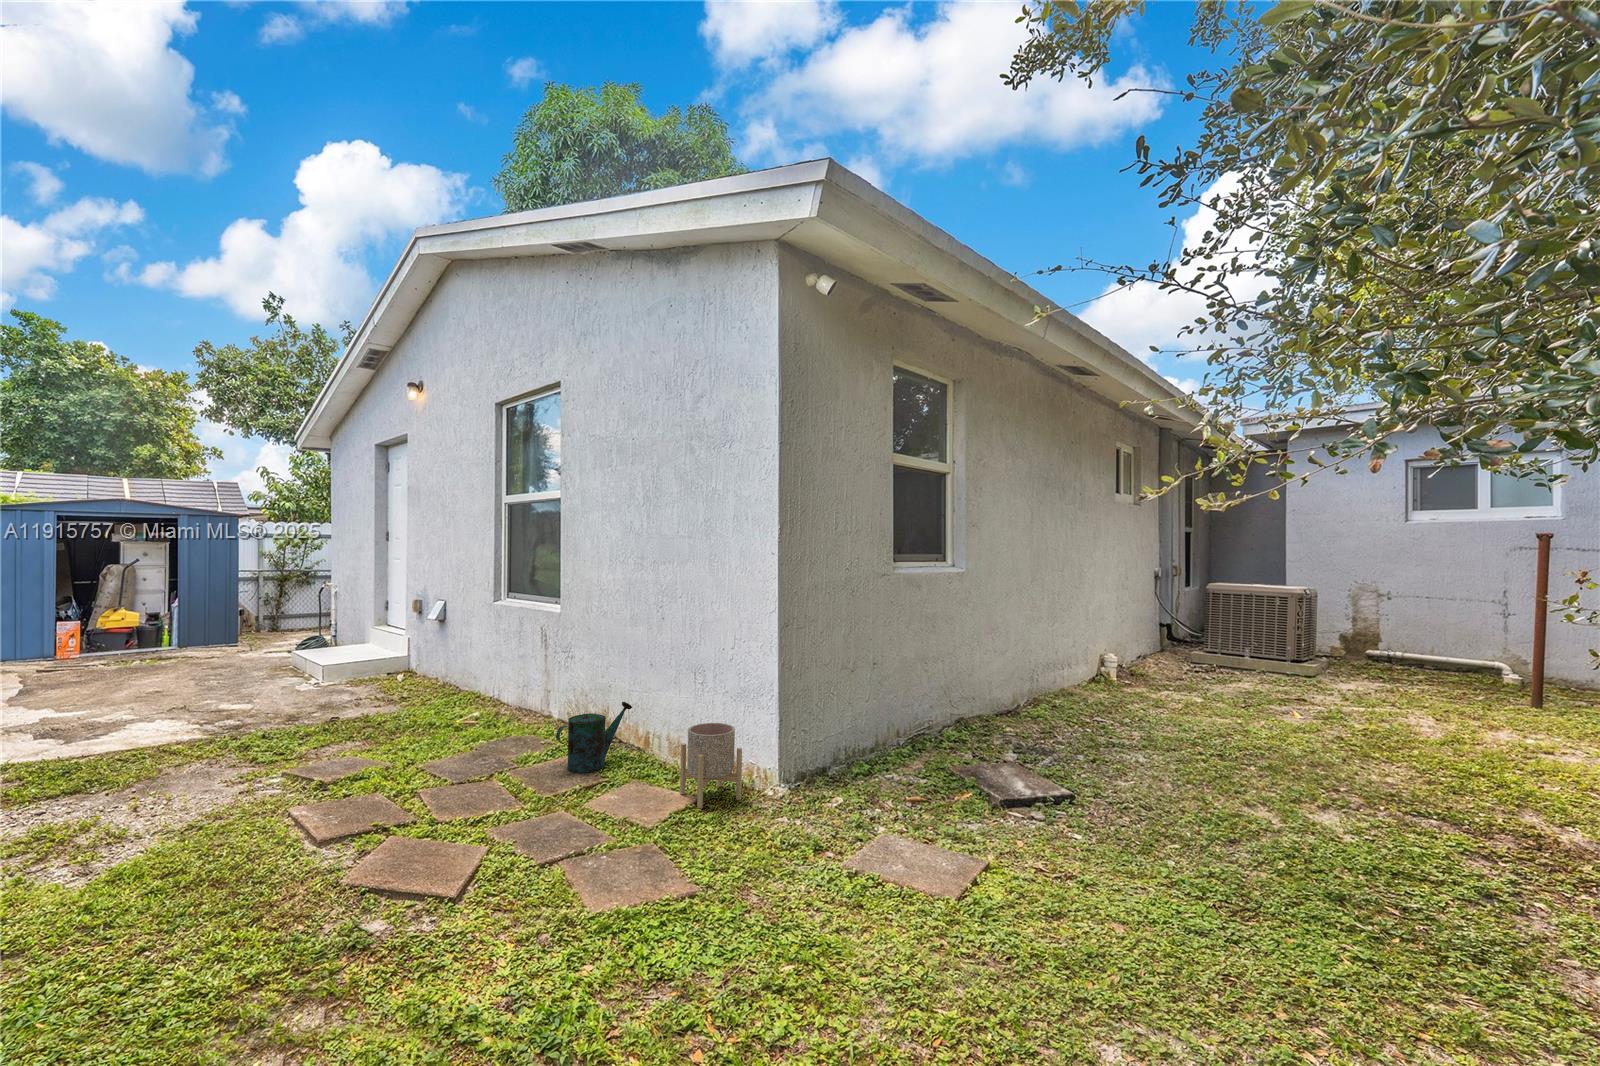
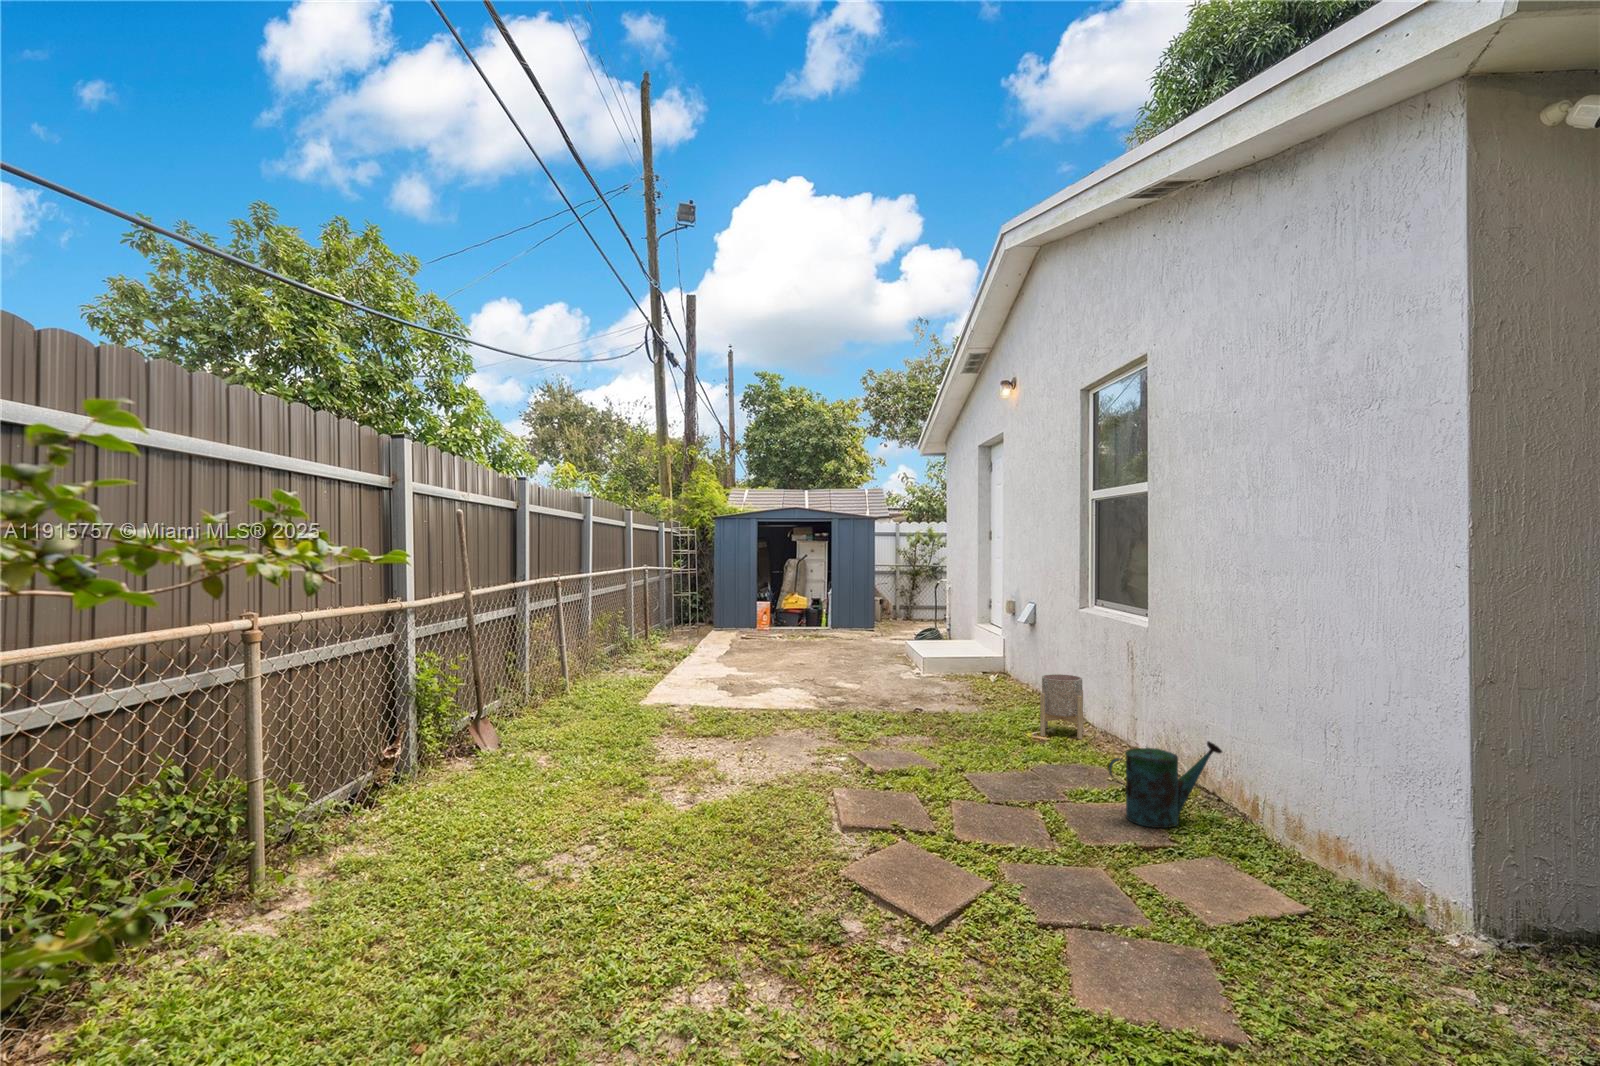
planter: present [680,723,742,808] -> present [1040,674,1083,739]

